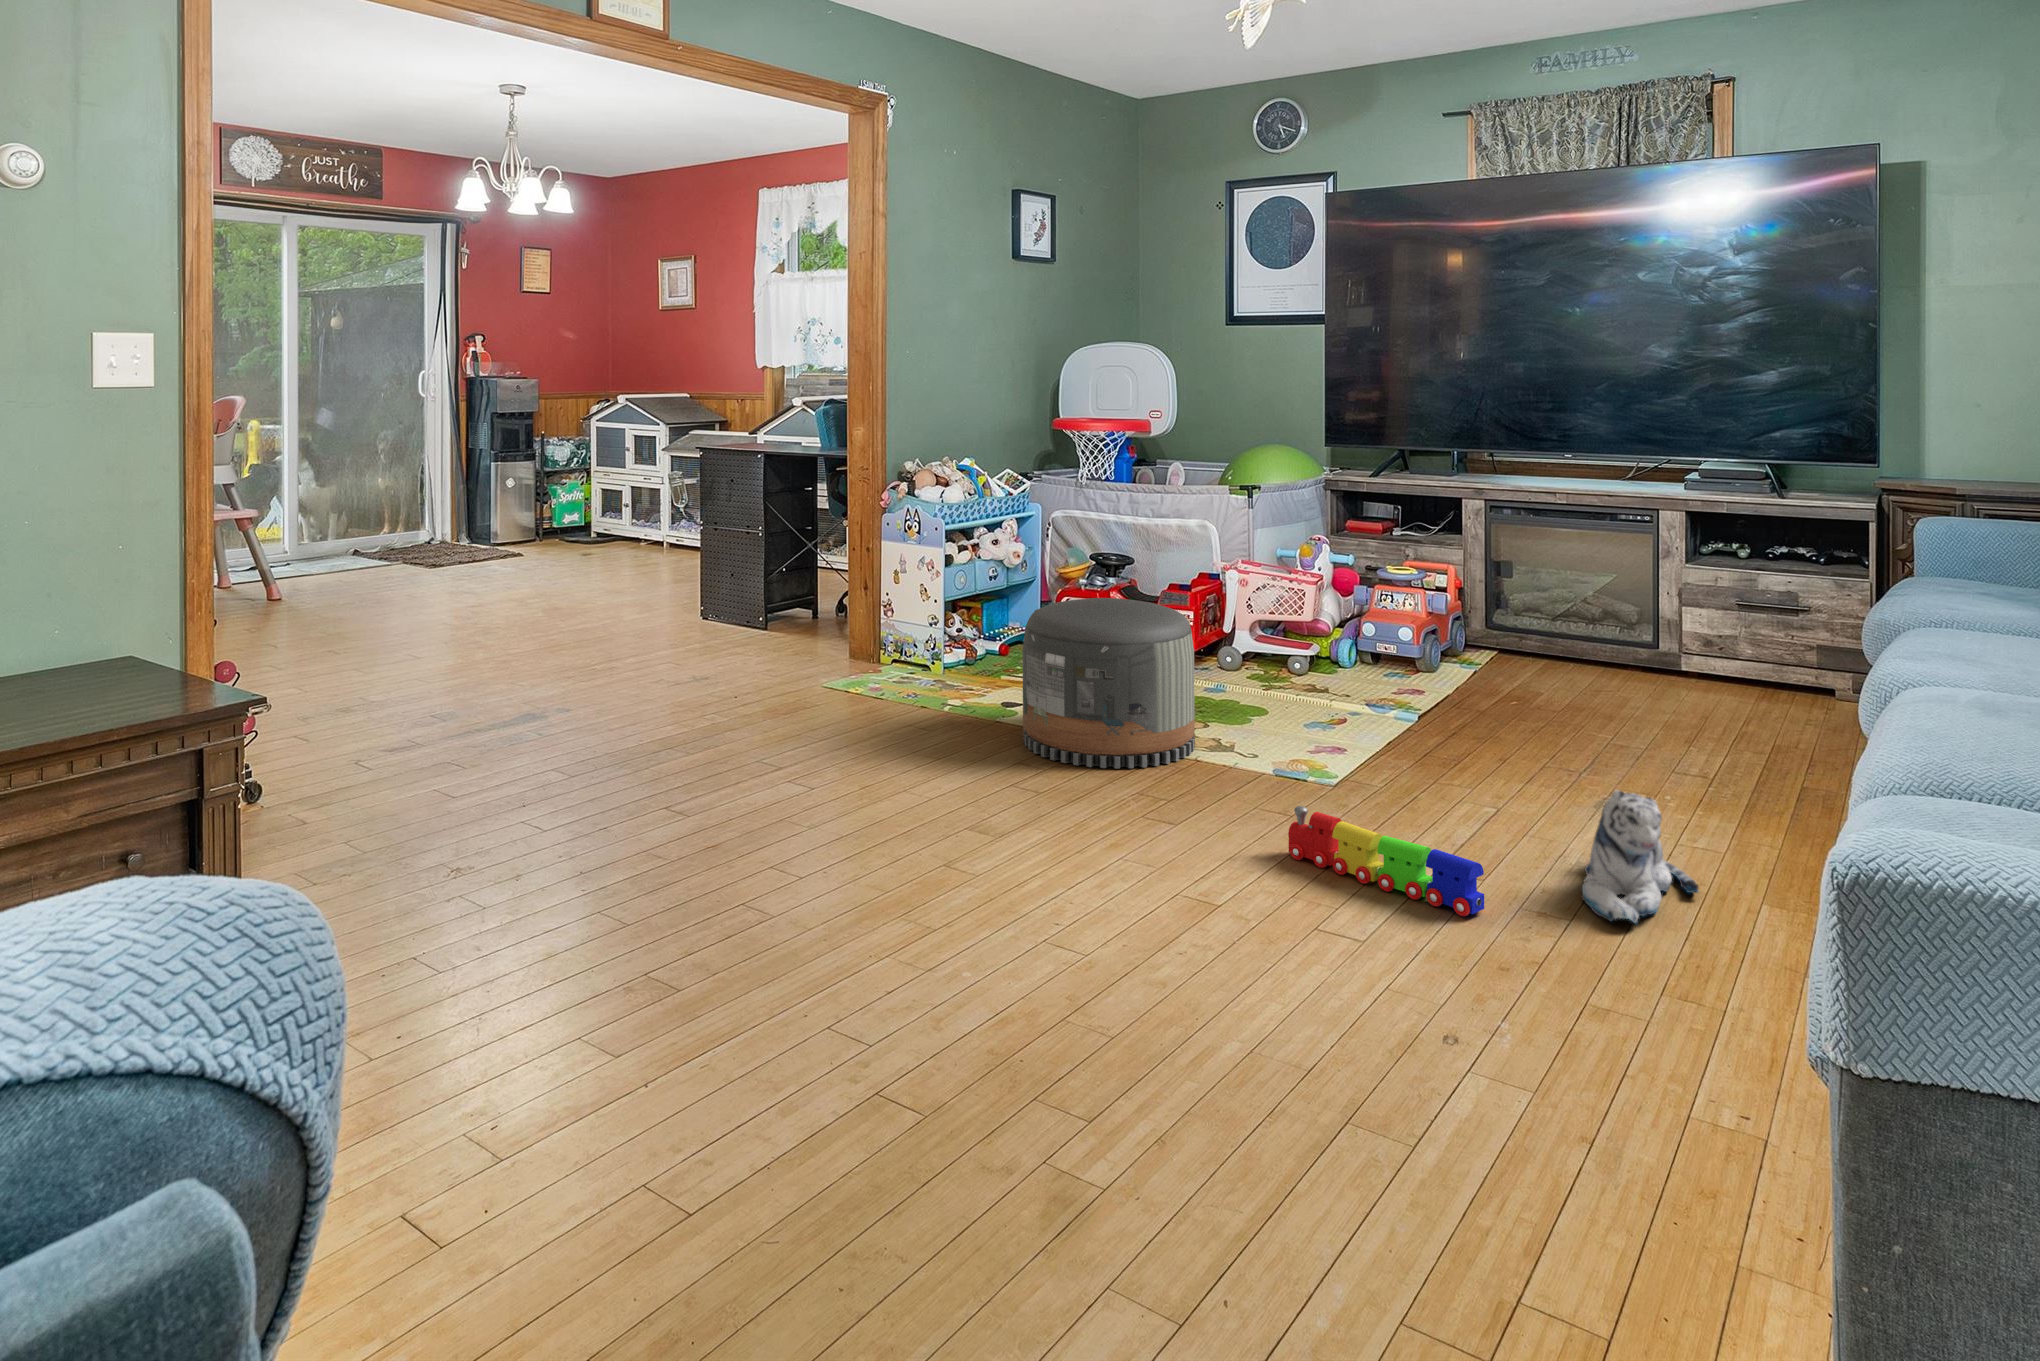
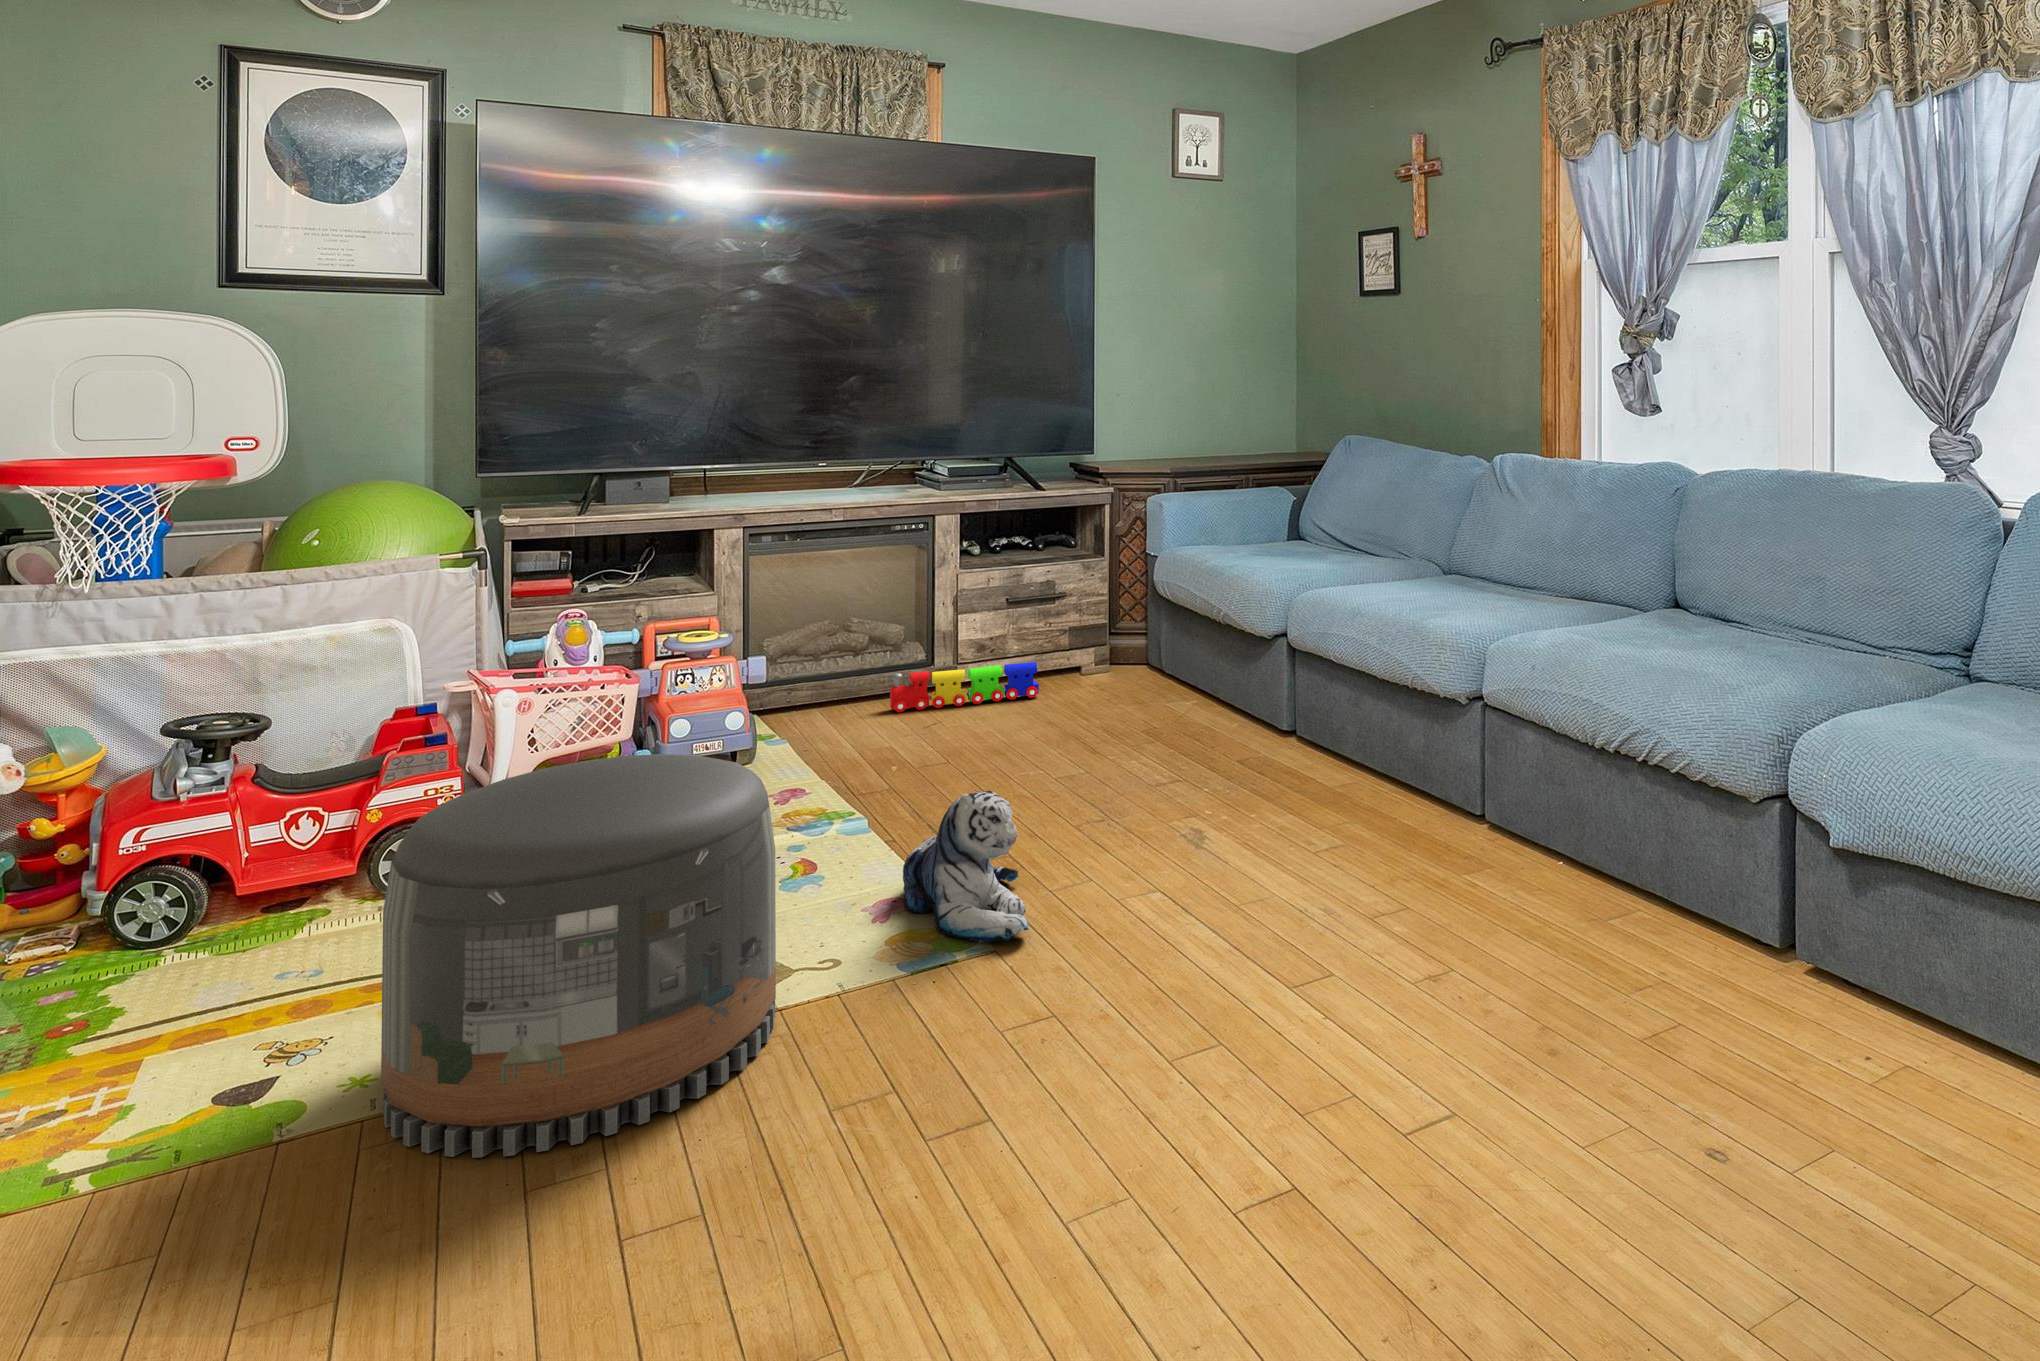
plush toy: present [1582,790,1699,923] -> present [903,791,1029,942]
toy train: present [1288,806,1484,916] -> present [890,662,1039,712]

